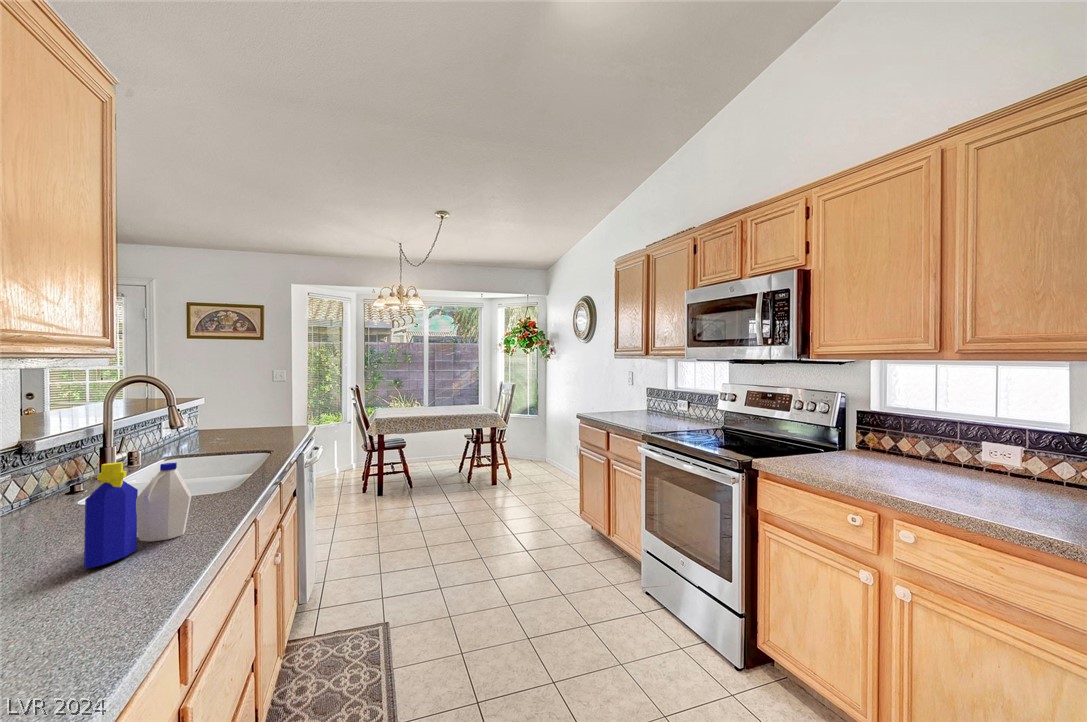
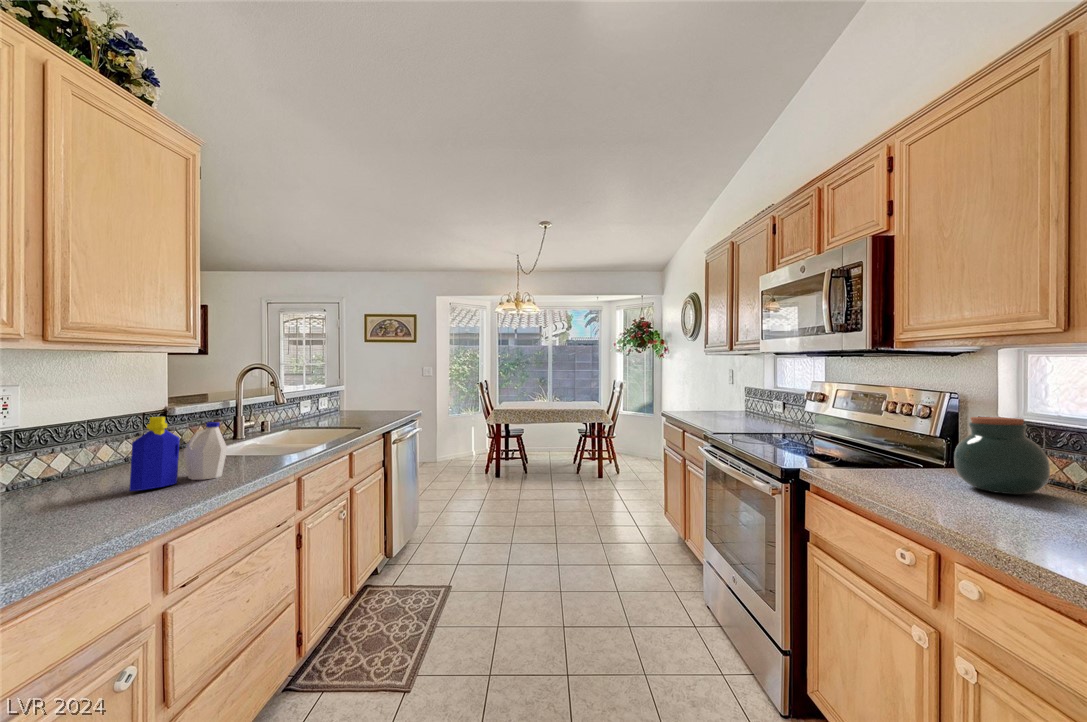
jar: none [859,412,918,467] -> present [954,417,1050,494]

